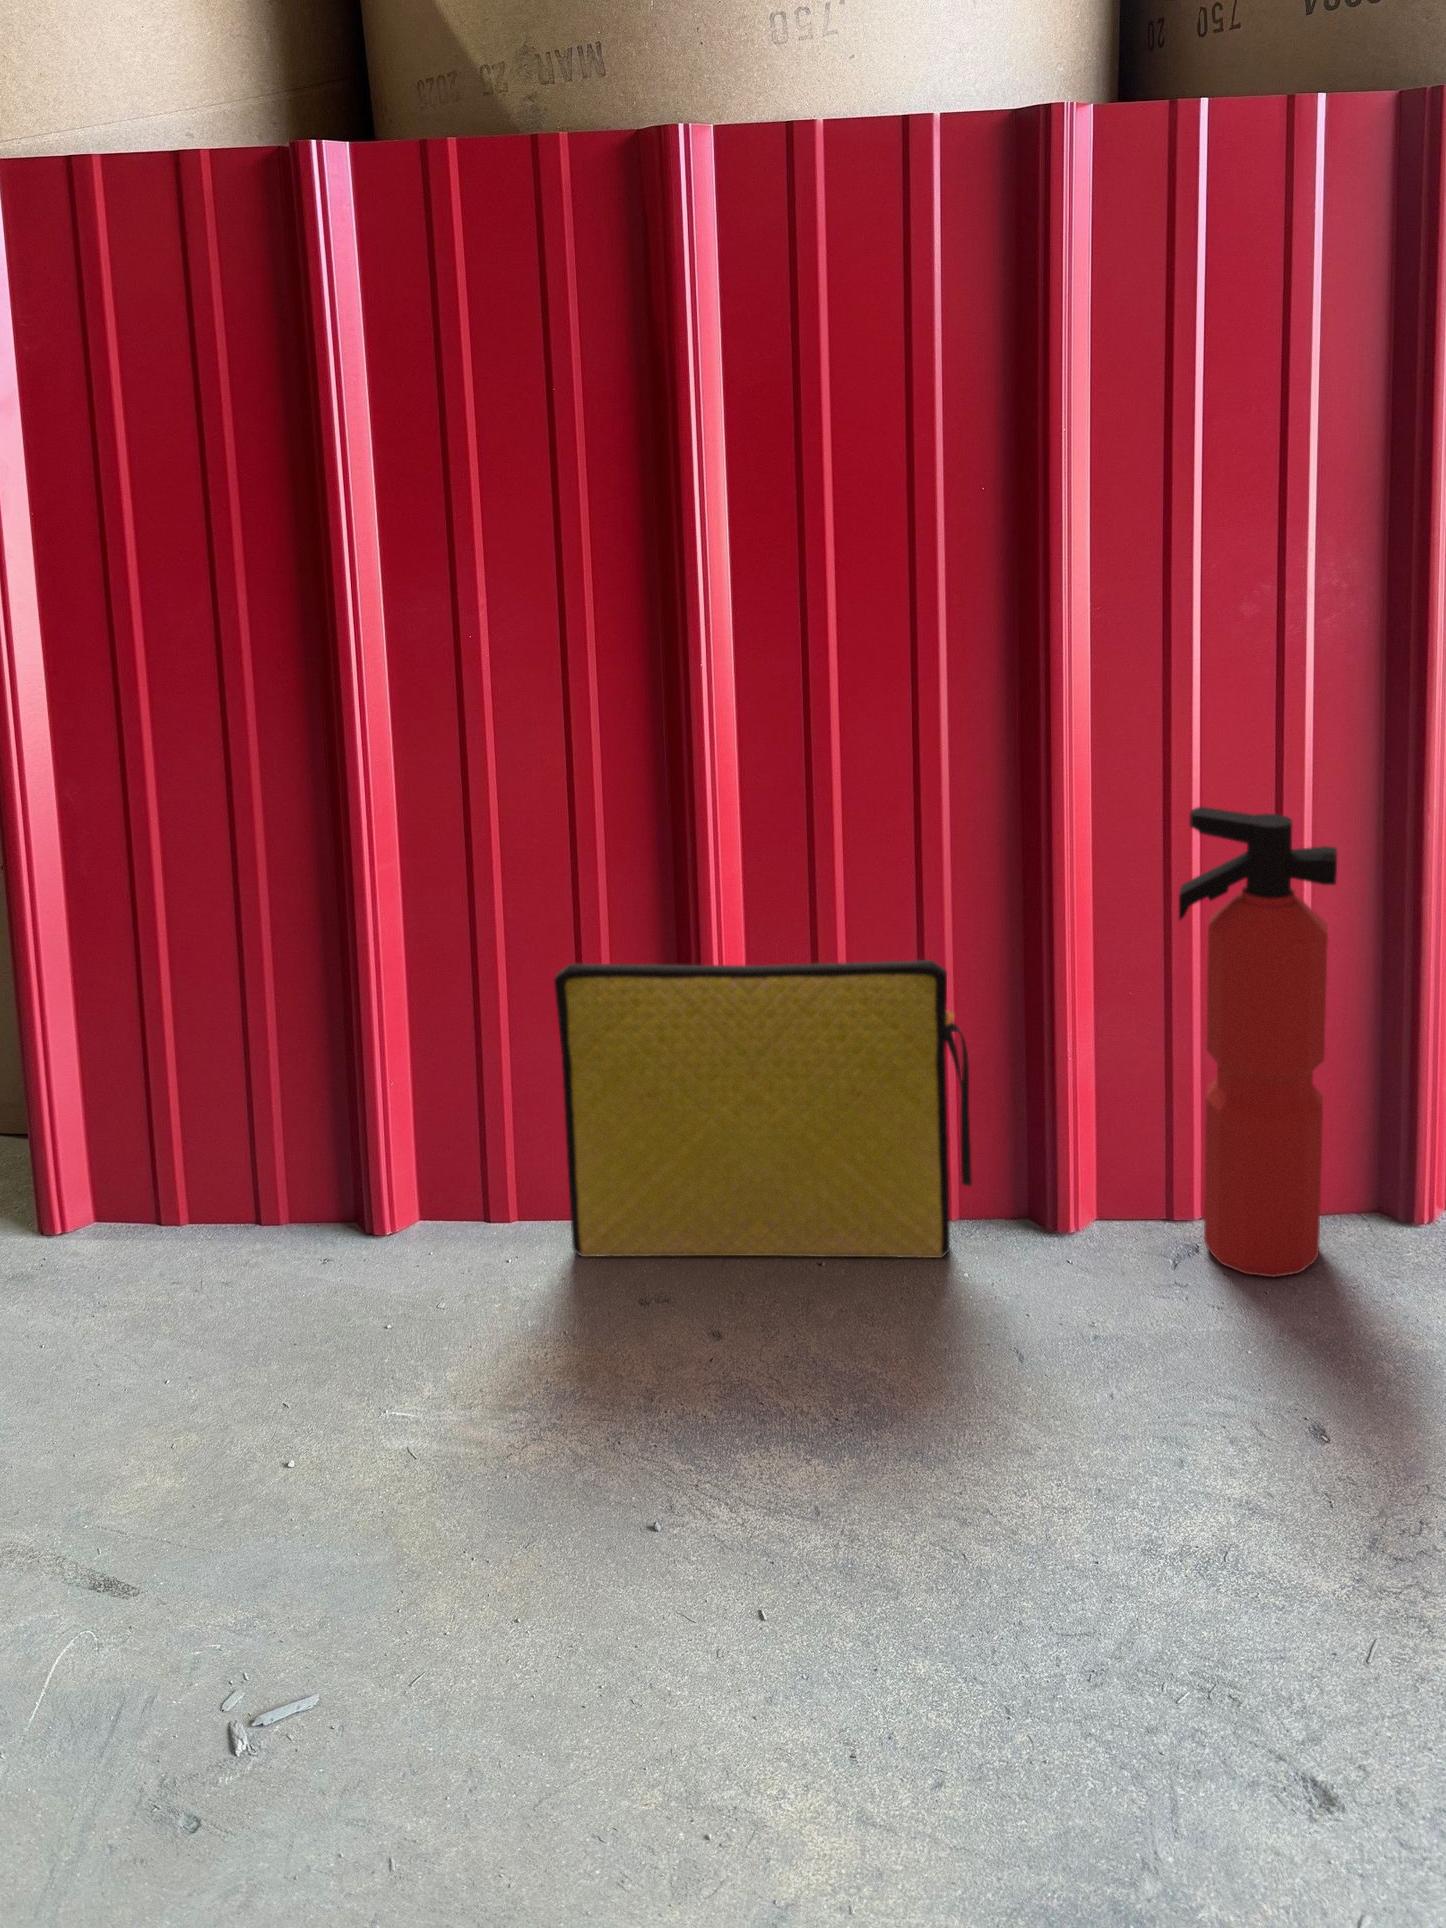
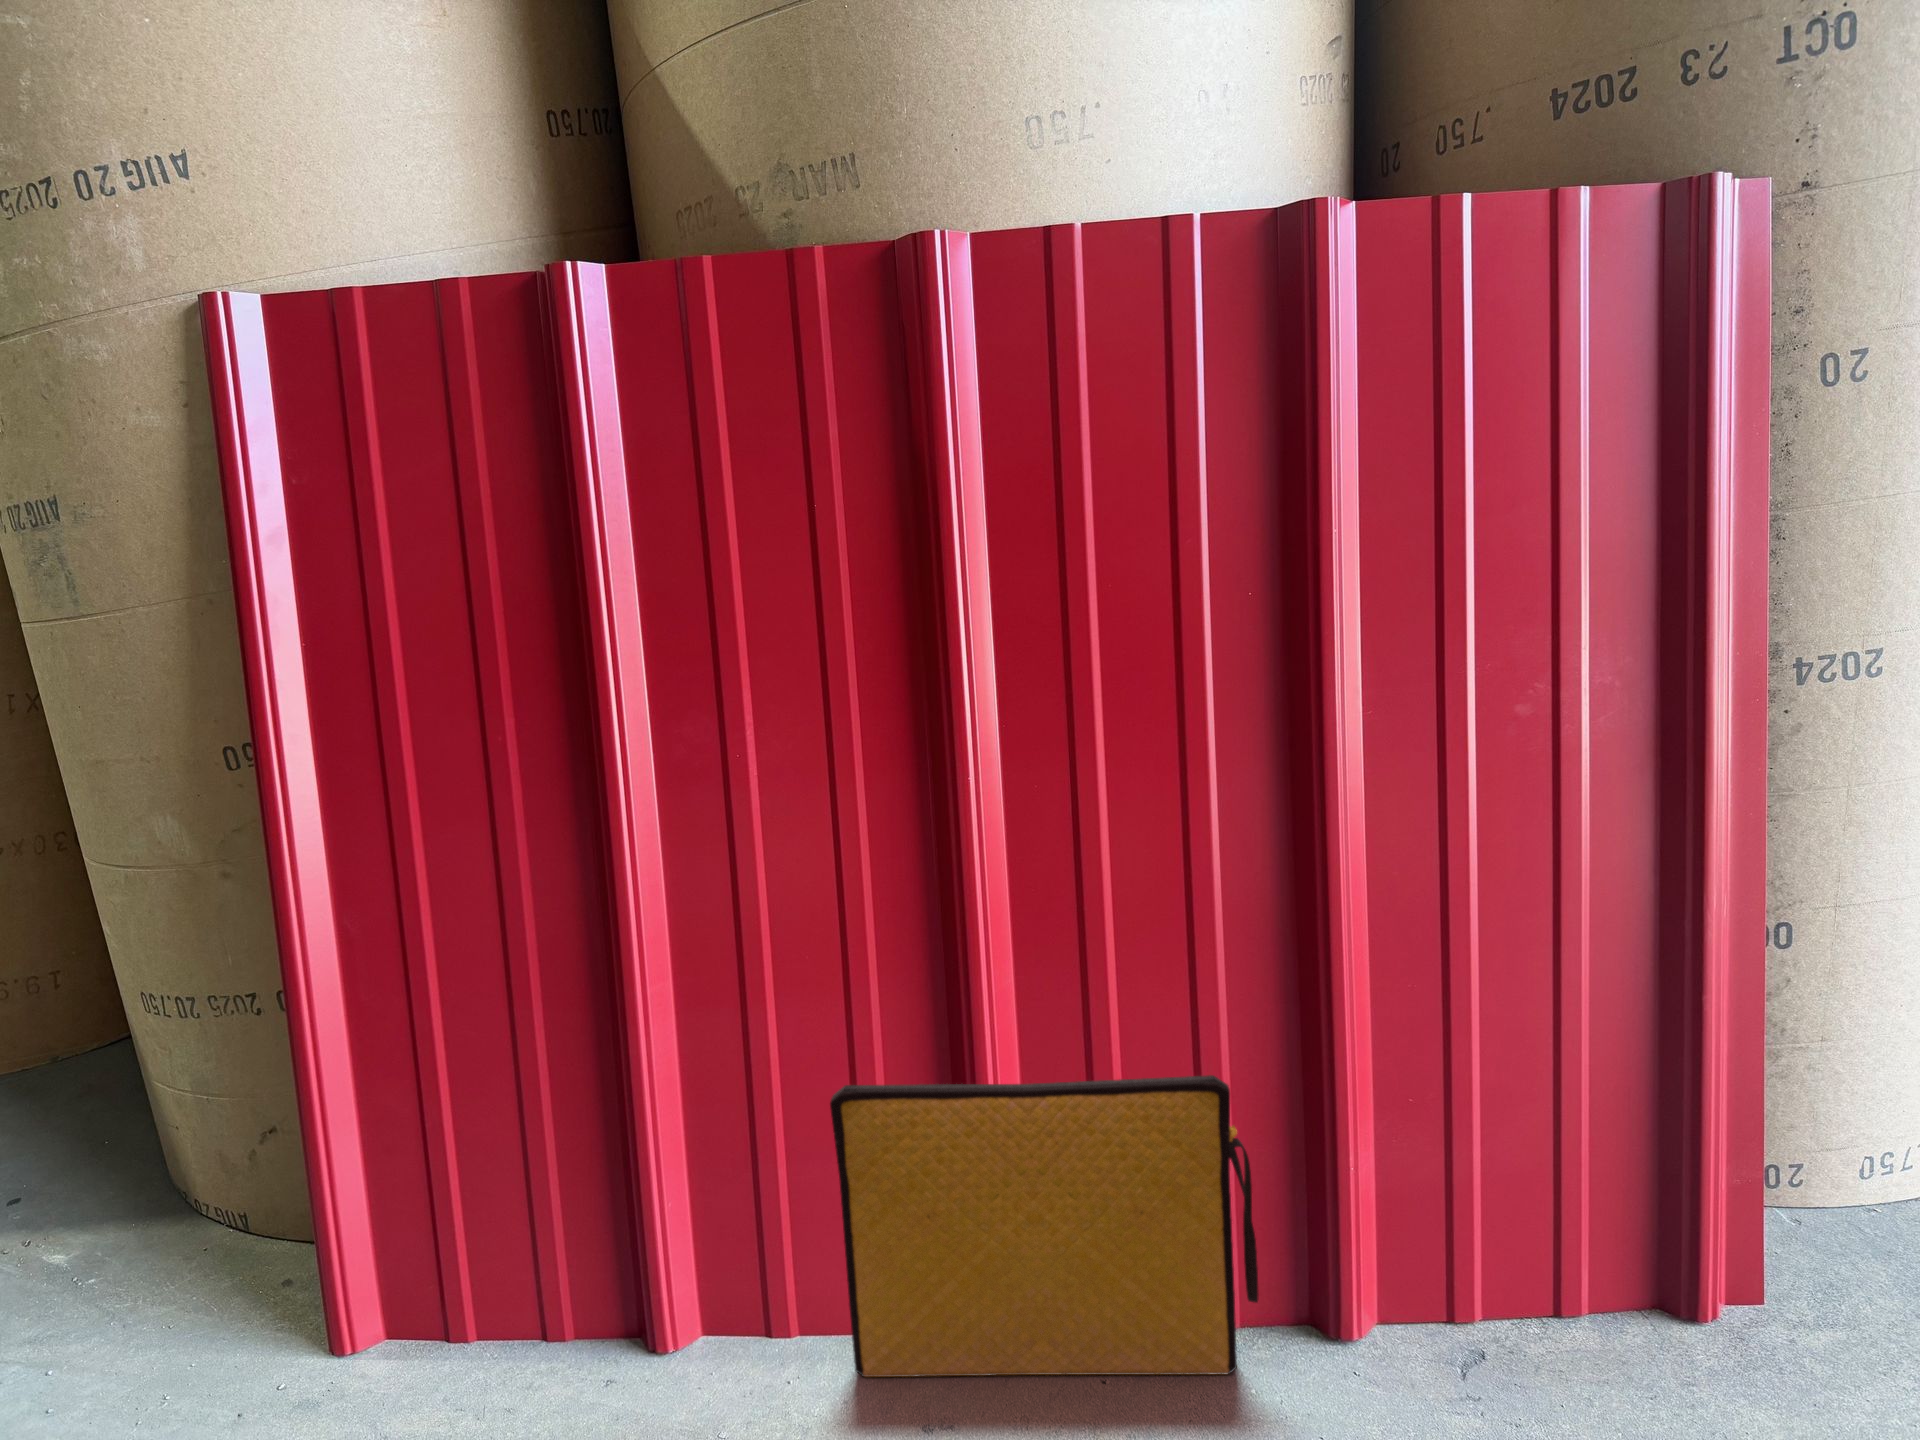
fire extinguisher: present [1179,807,1337,1277] -> none [1466,913,1637,1396]

